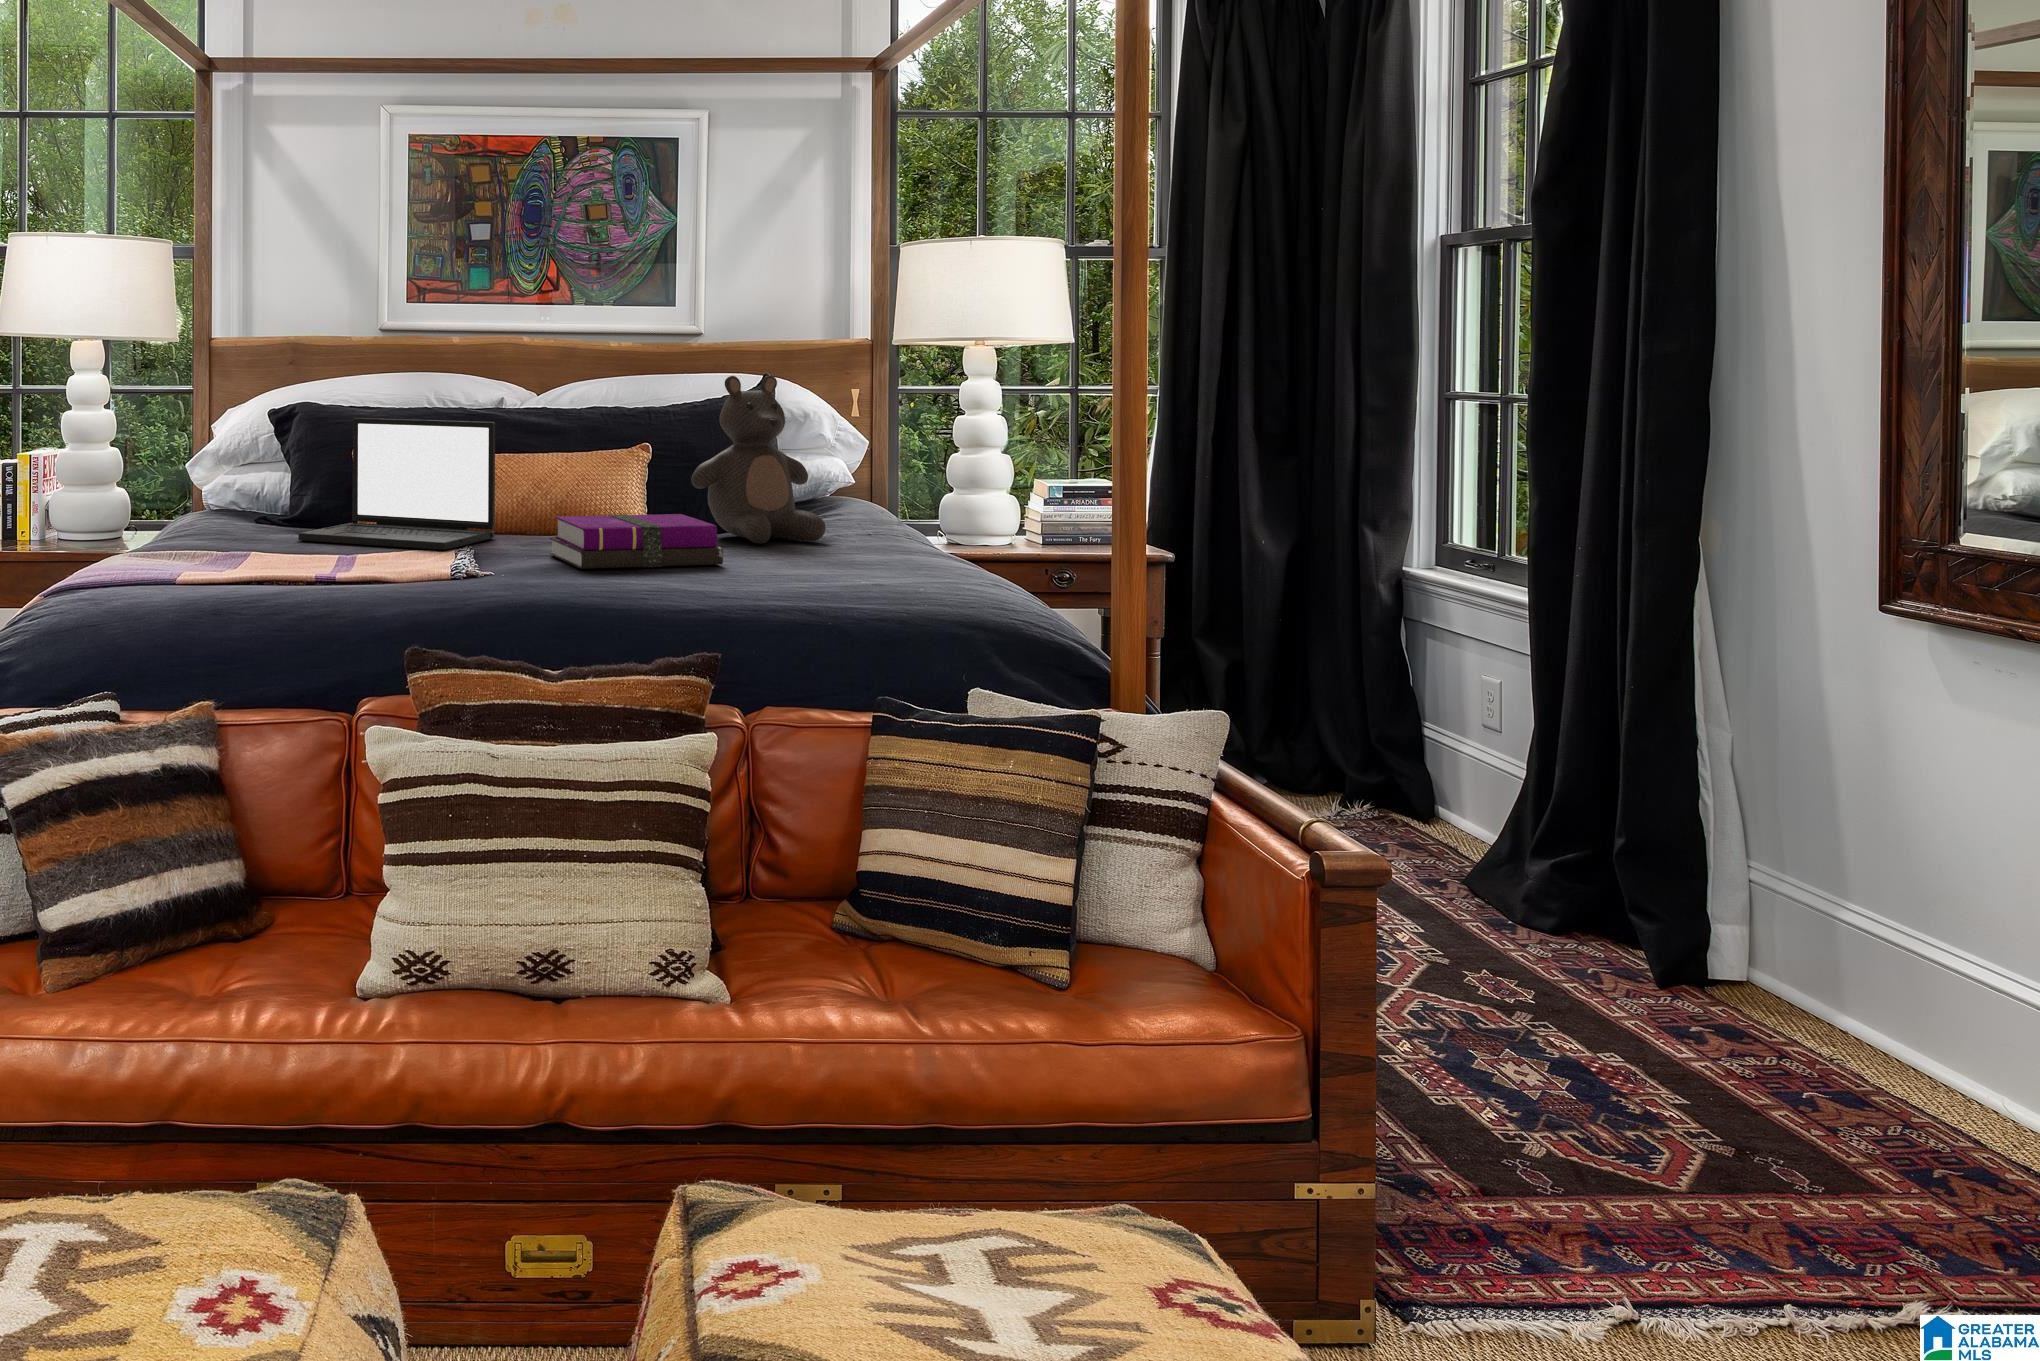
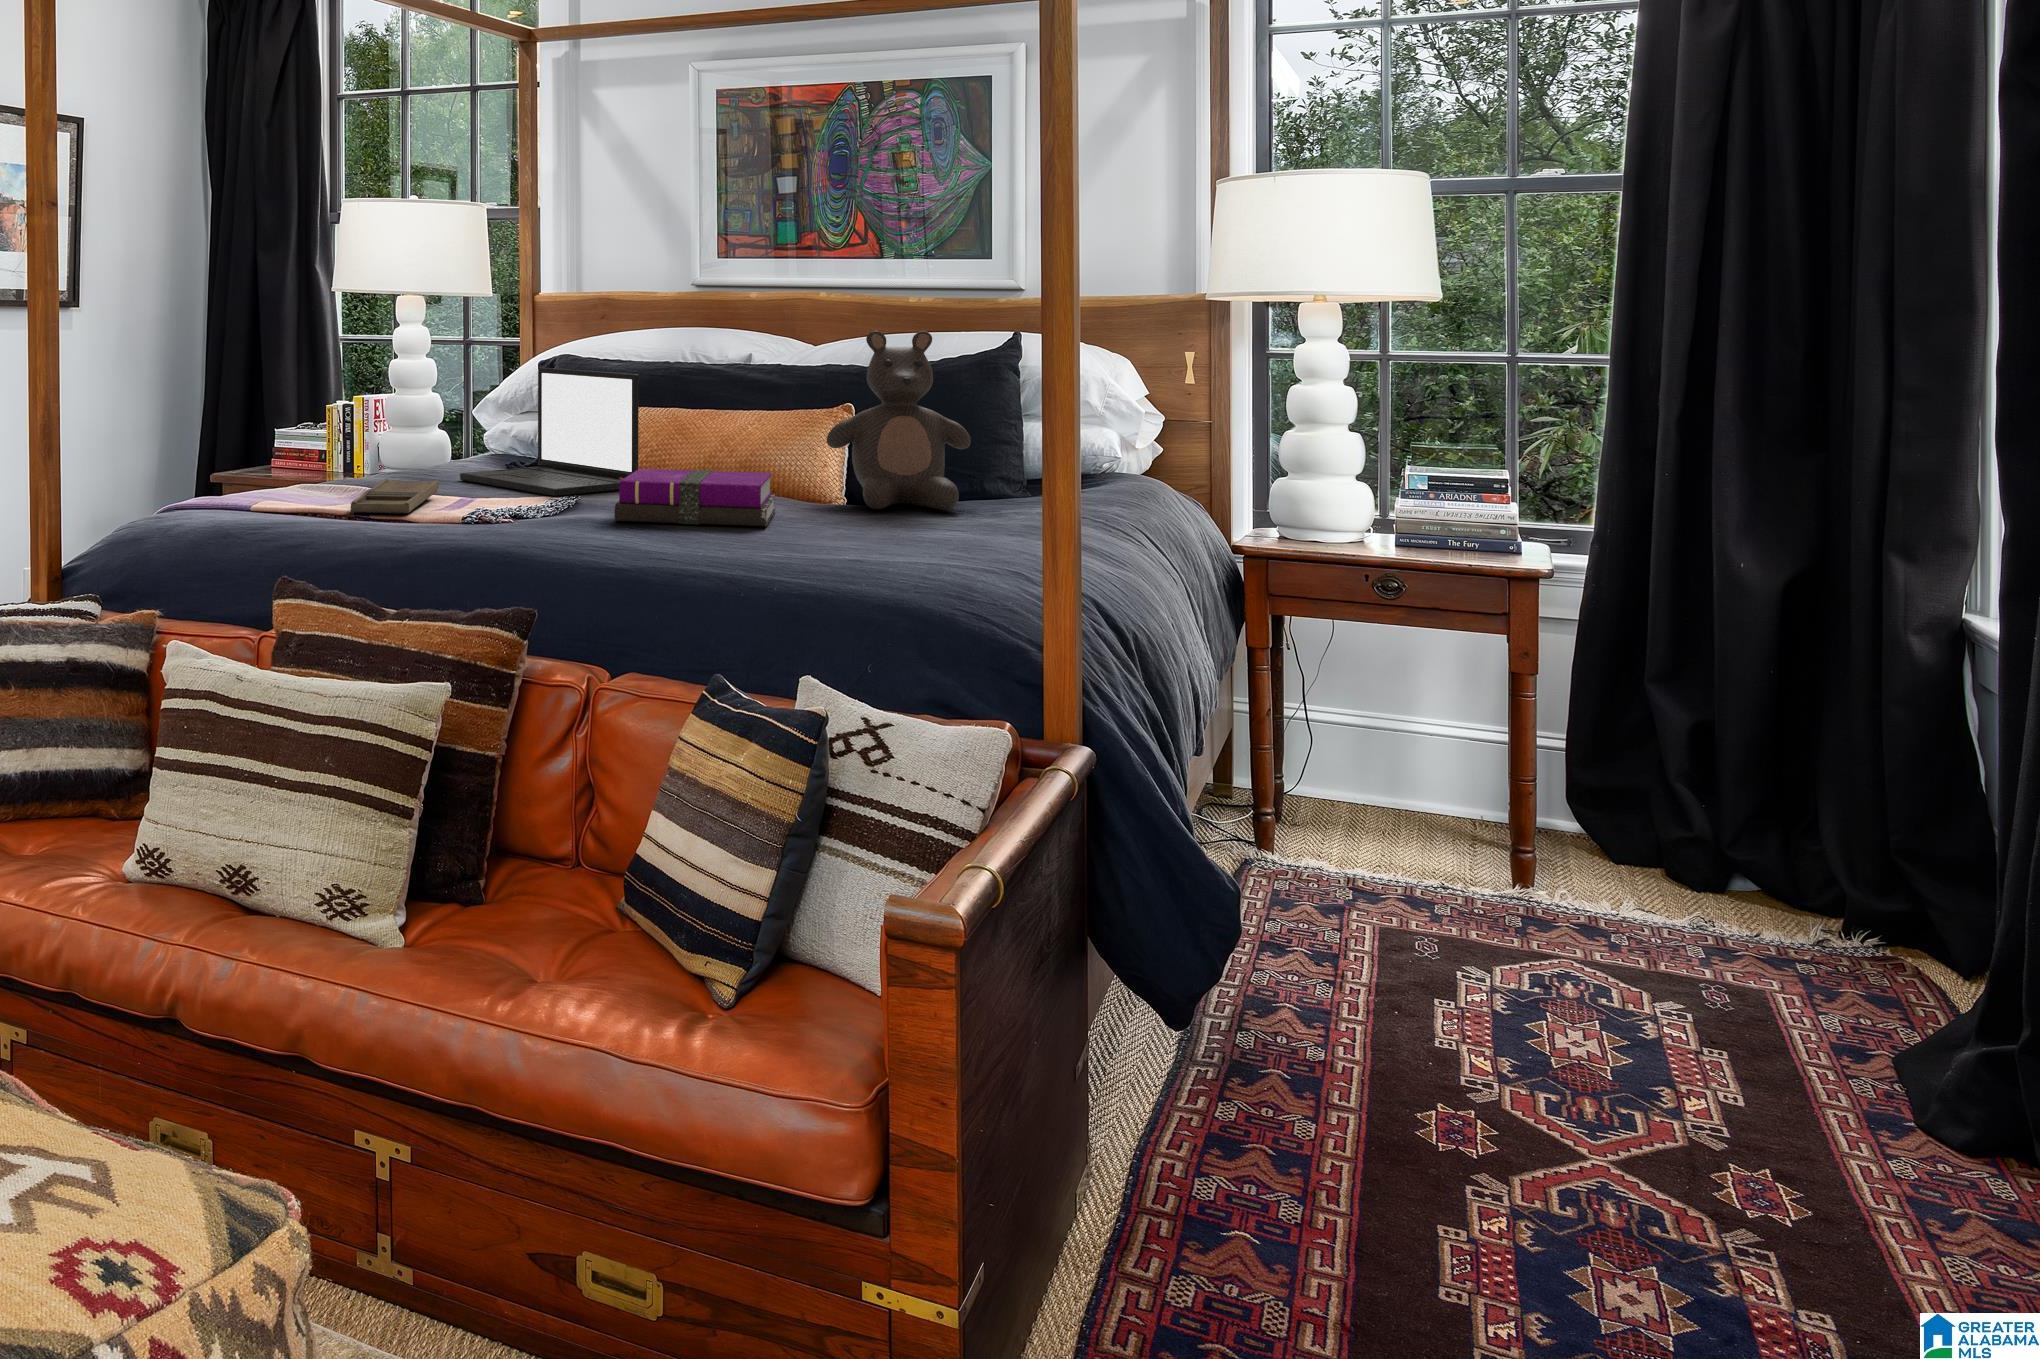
tray: none [279,540,369,579] -> present [351,479,439,514]

